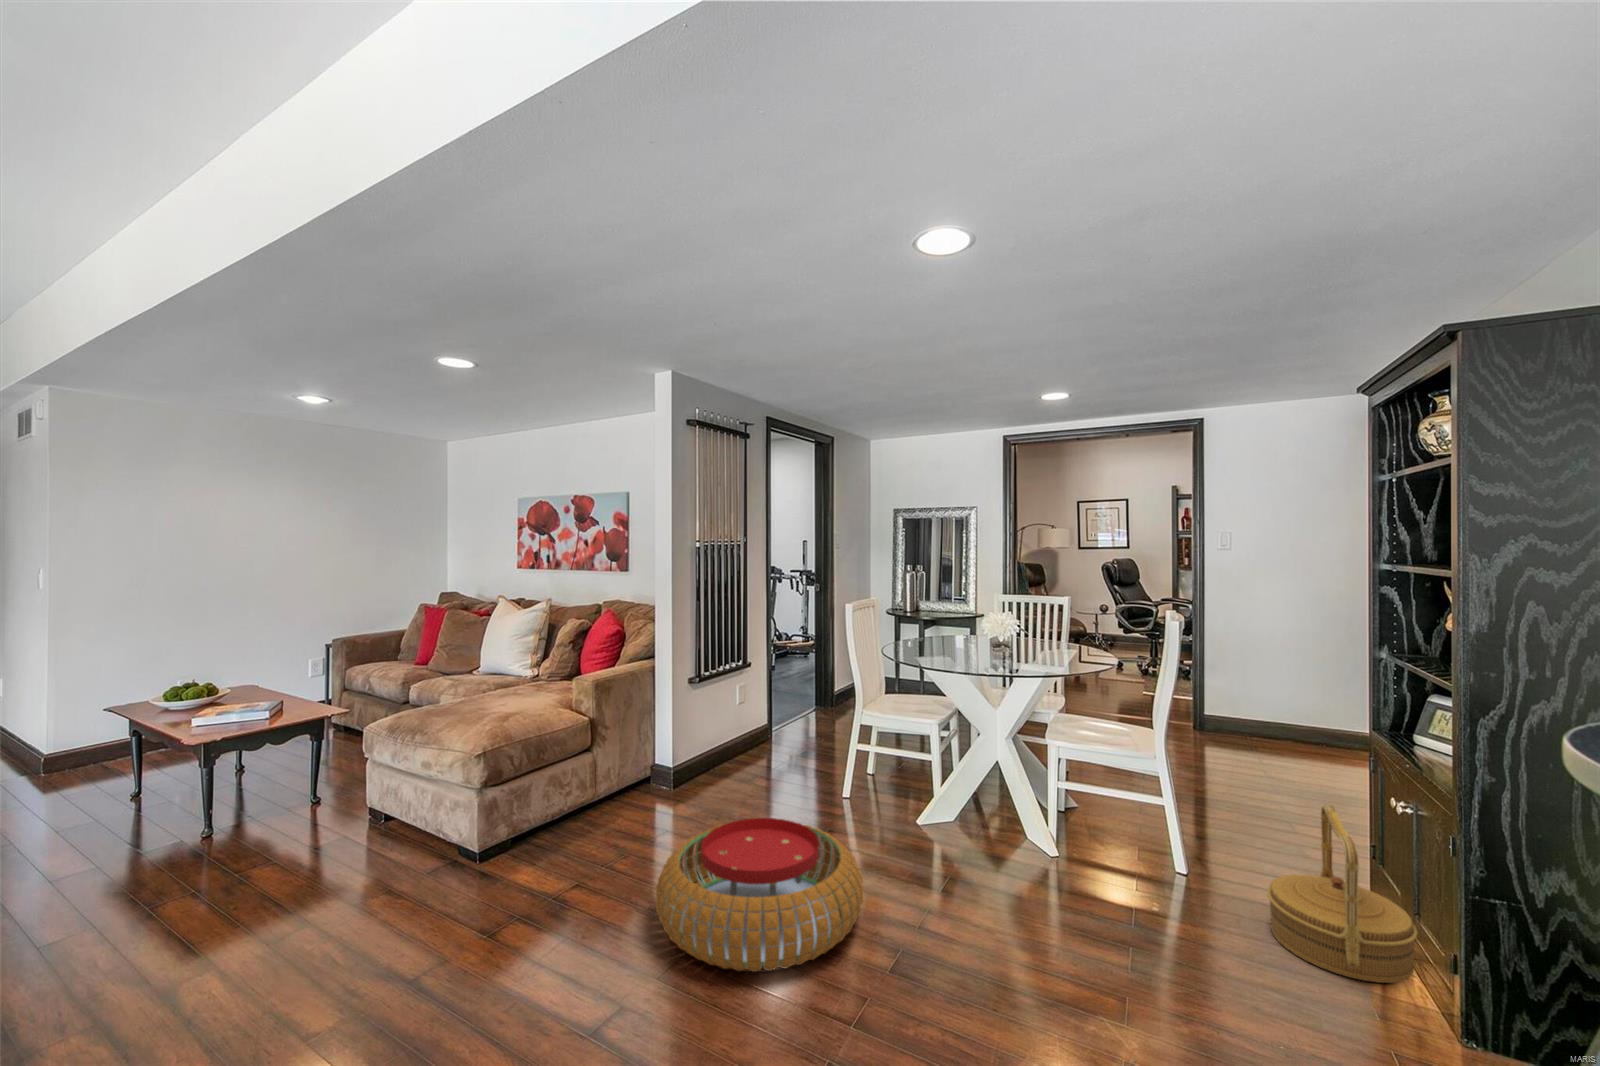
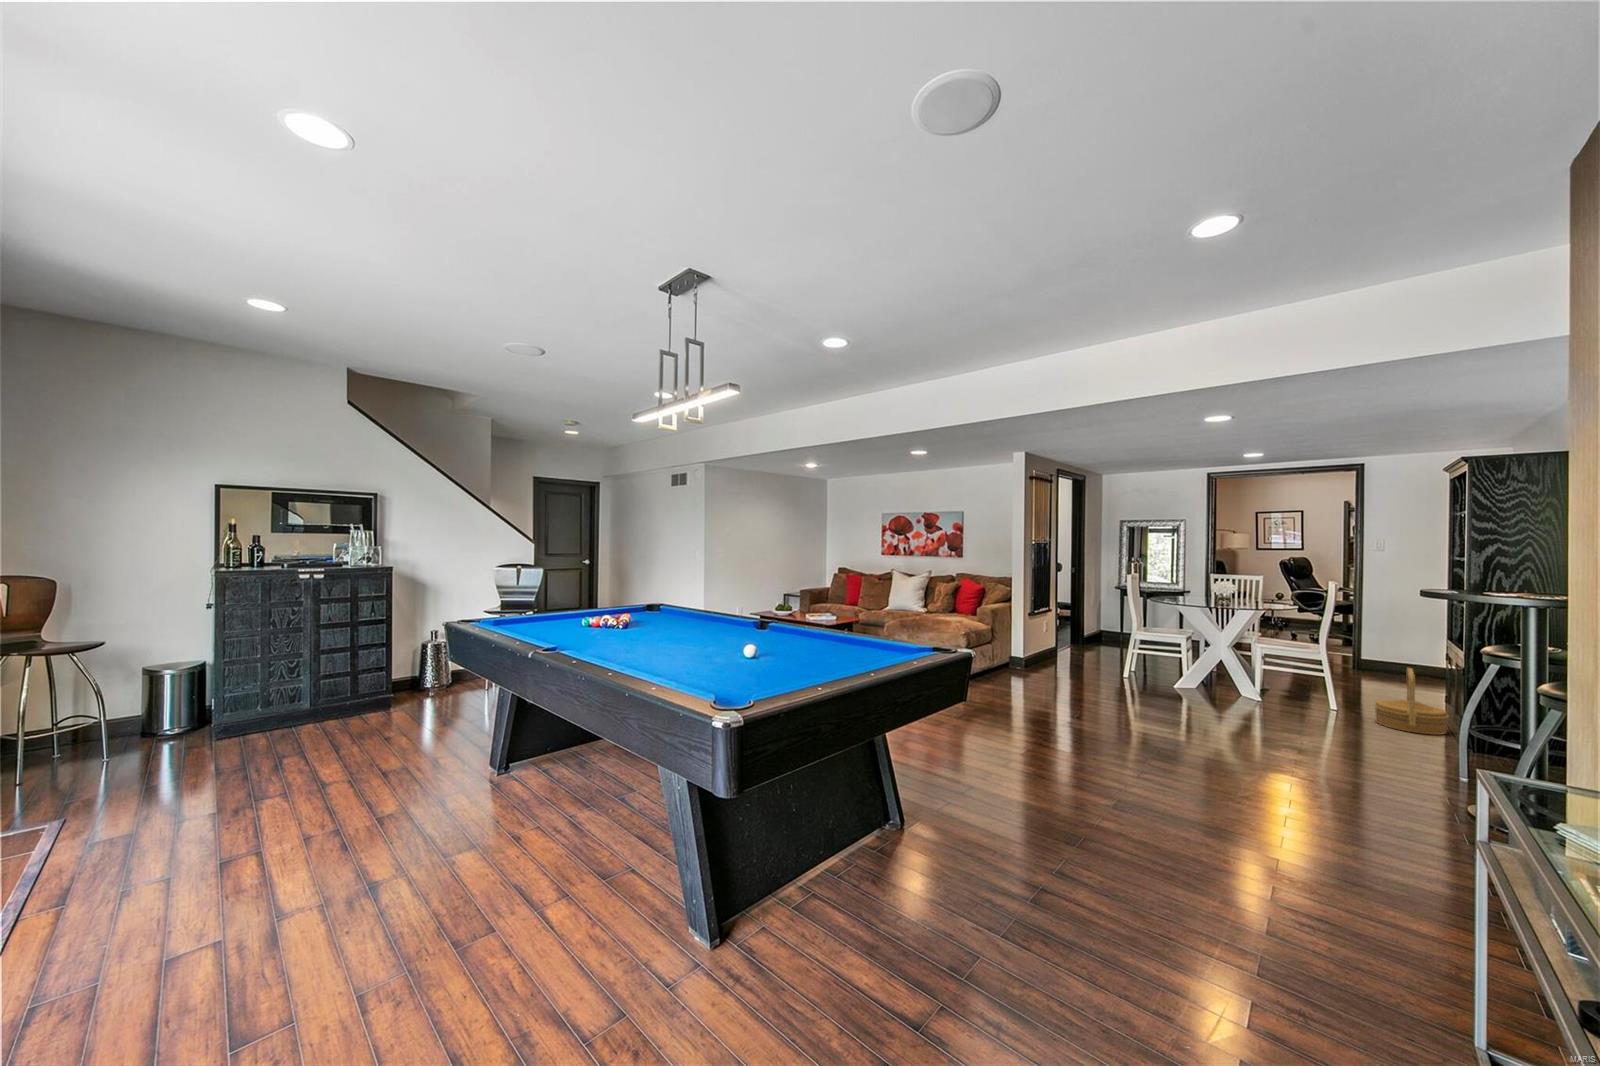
pouf: present [656,818,863,972] -> none [1069,664,1168,711]

